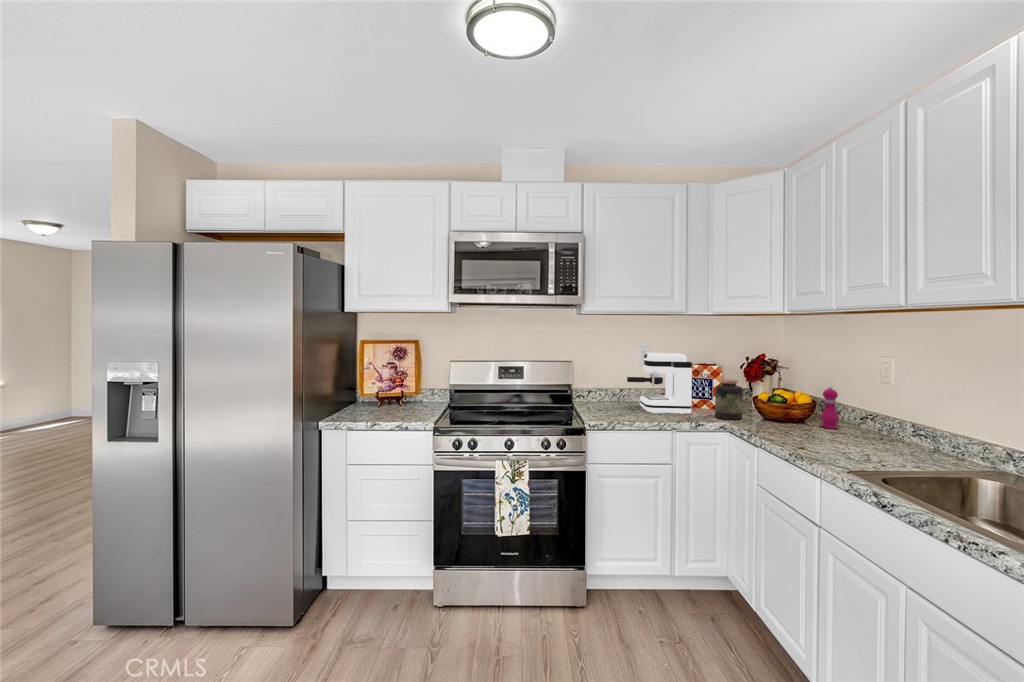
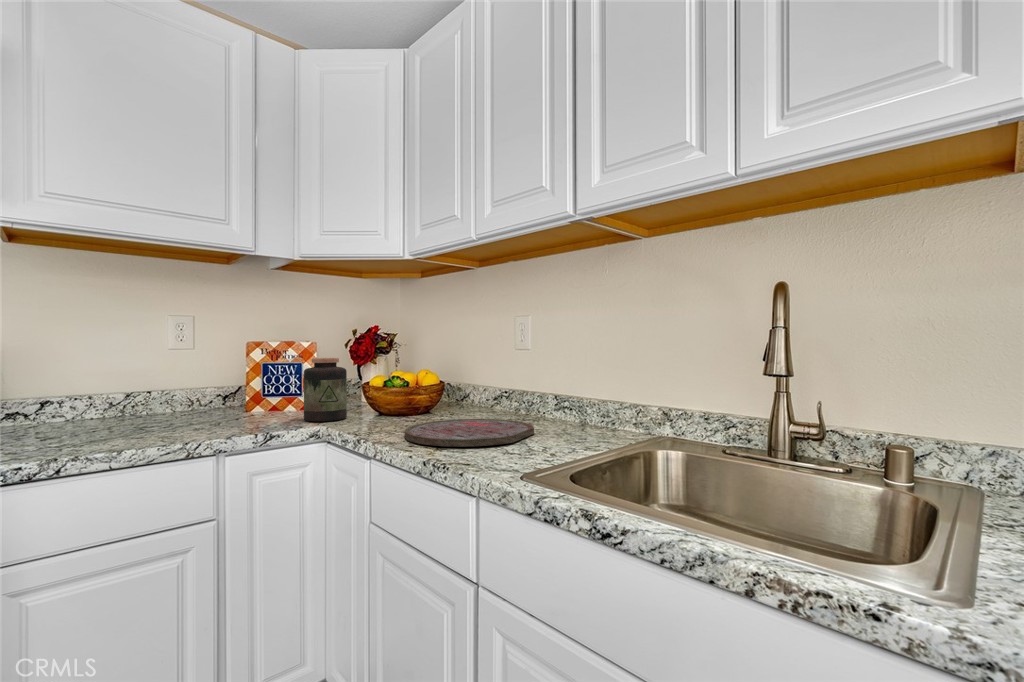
coffee maker: present [627,353,692,414] -> none [131,318,262,429]
pepper mill: present [821,386,839,429] -> none [451,356,472,416]
cutting board: none [781,430,881,453] -> present [405,419,534,447]

